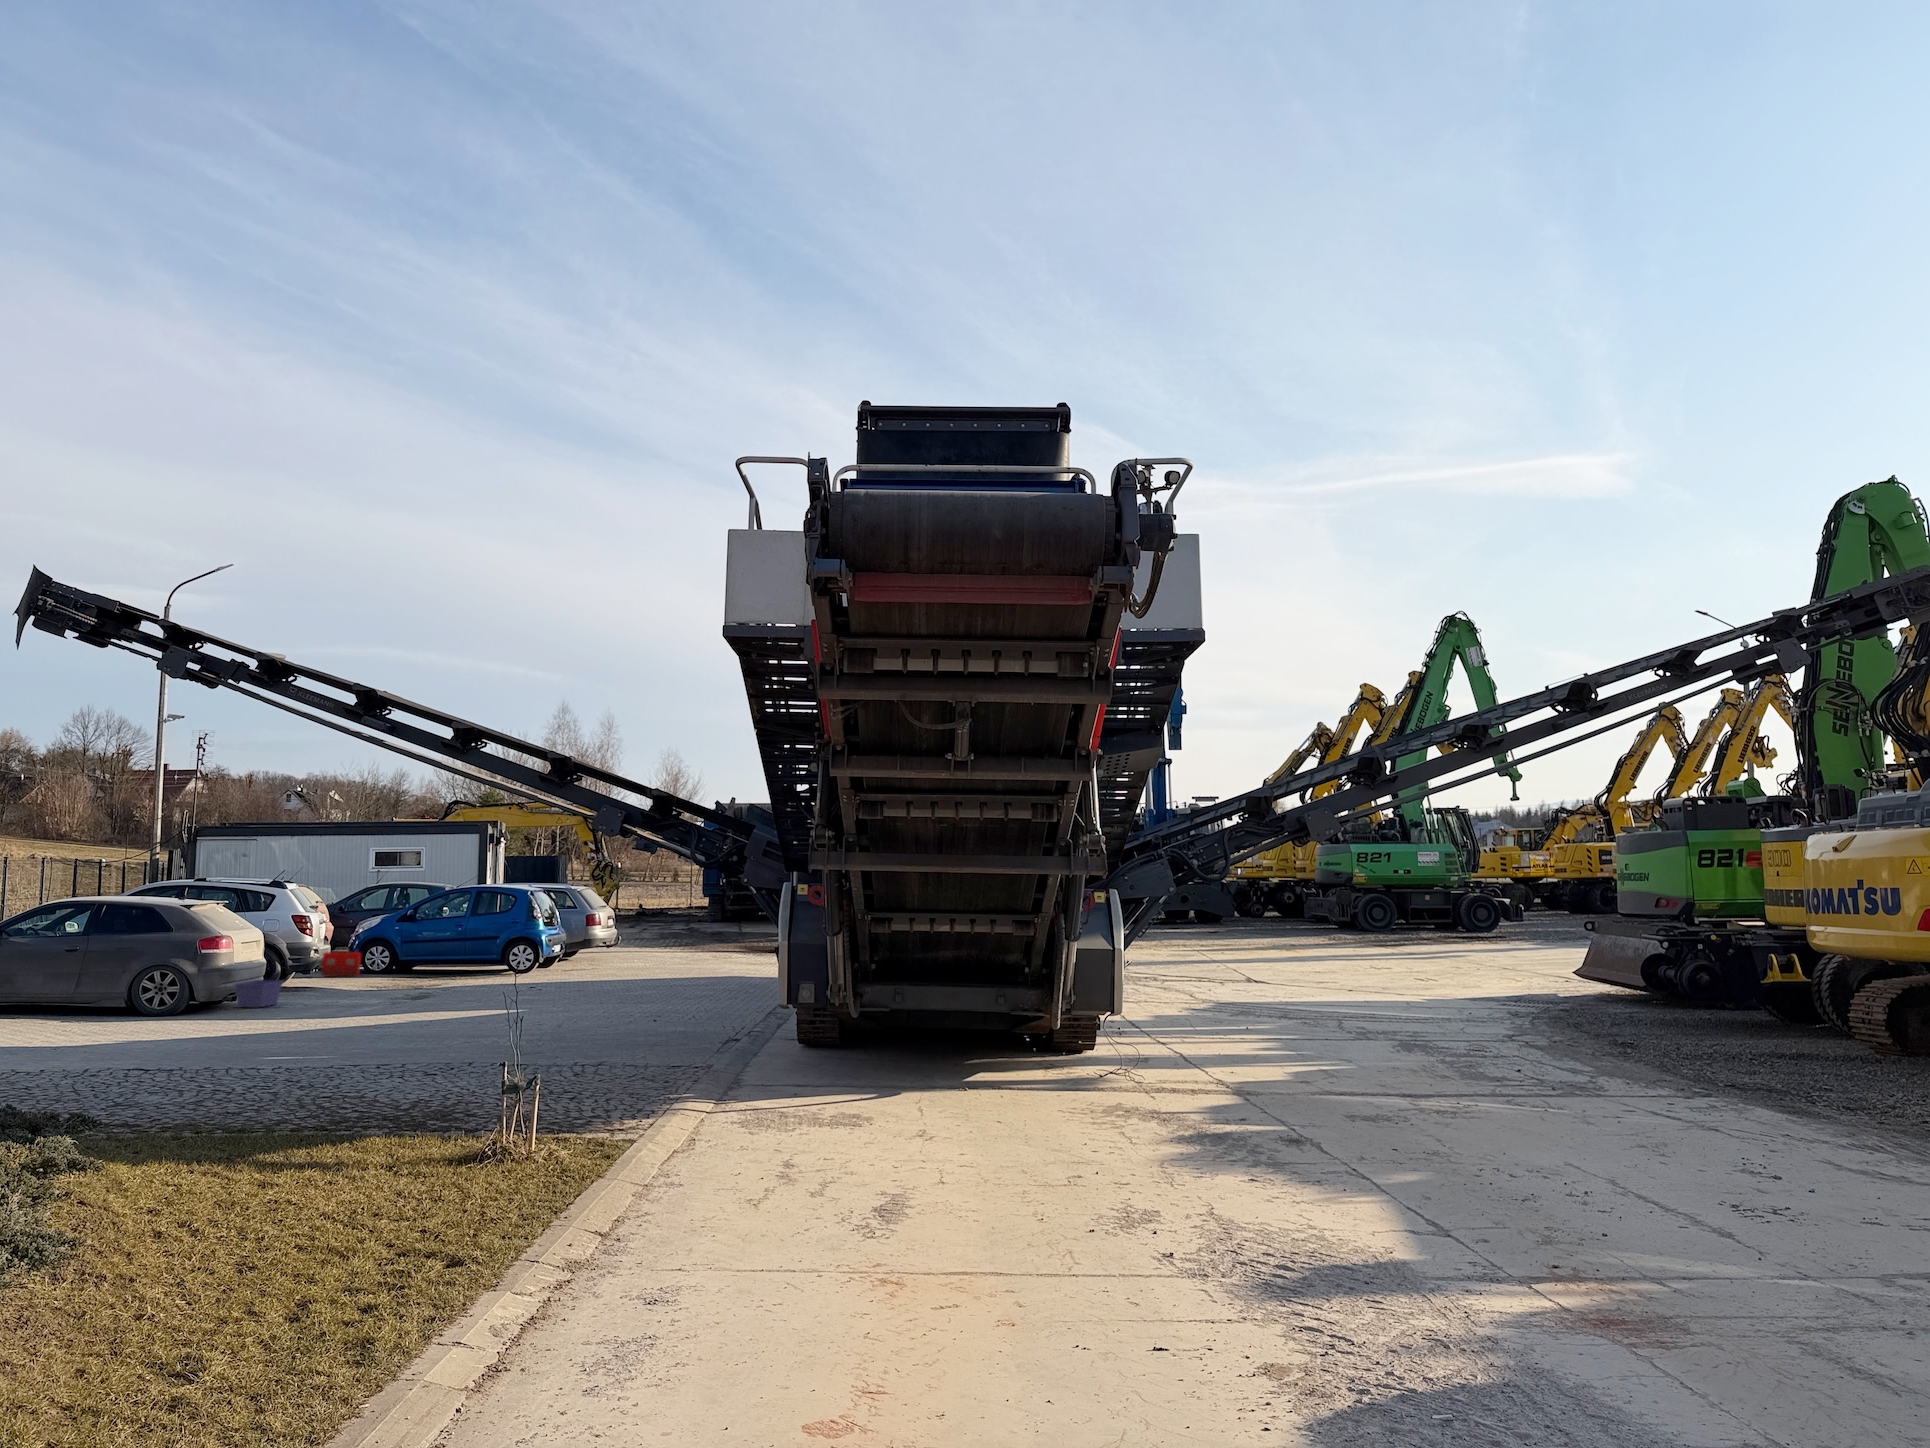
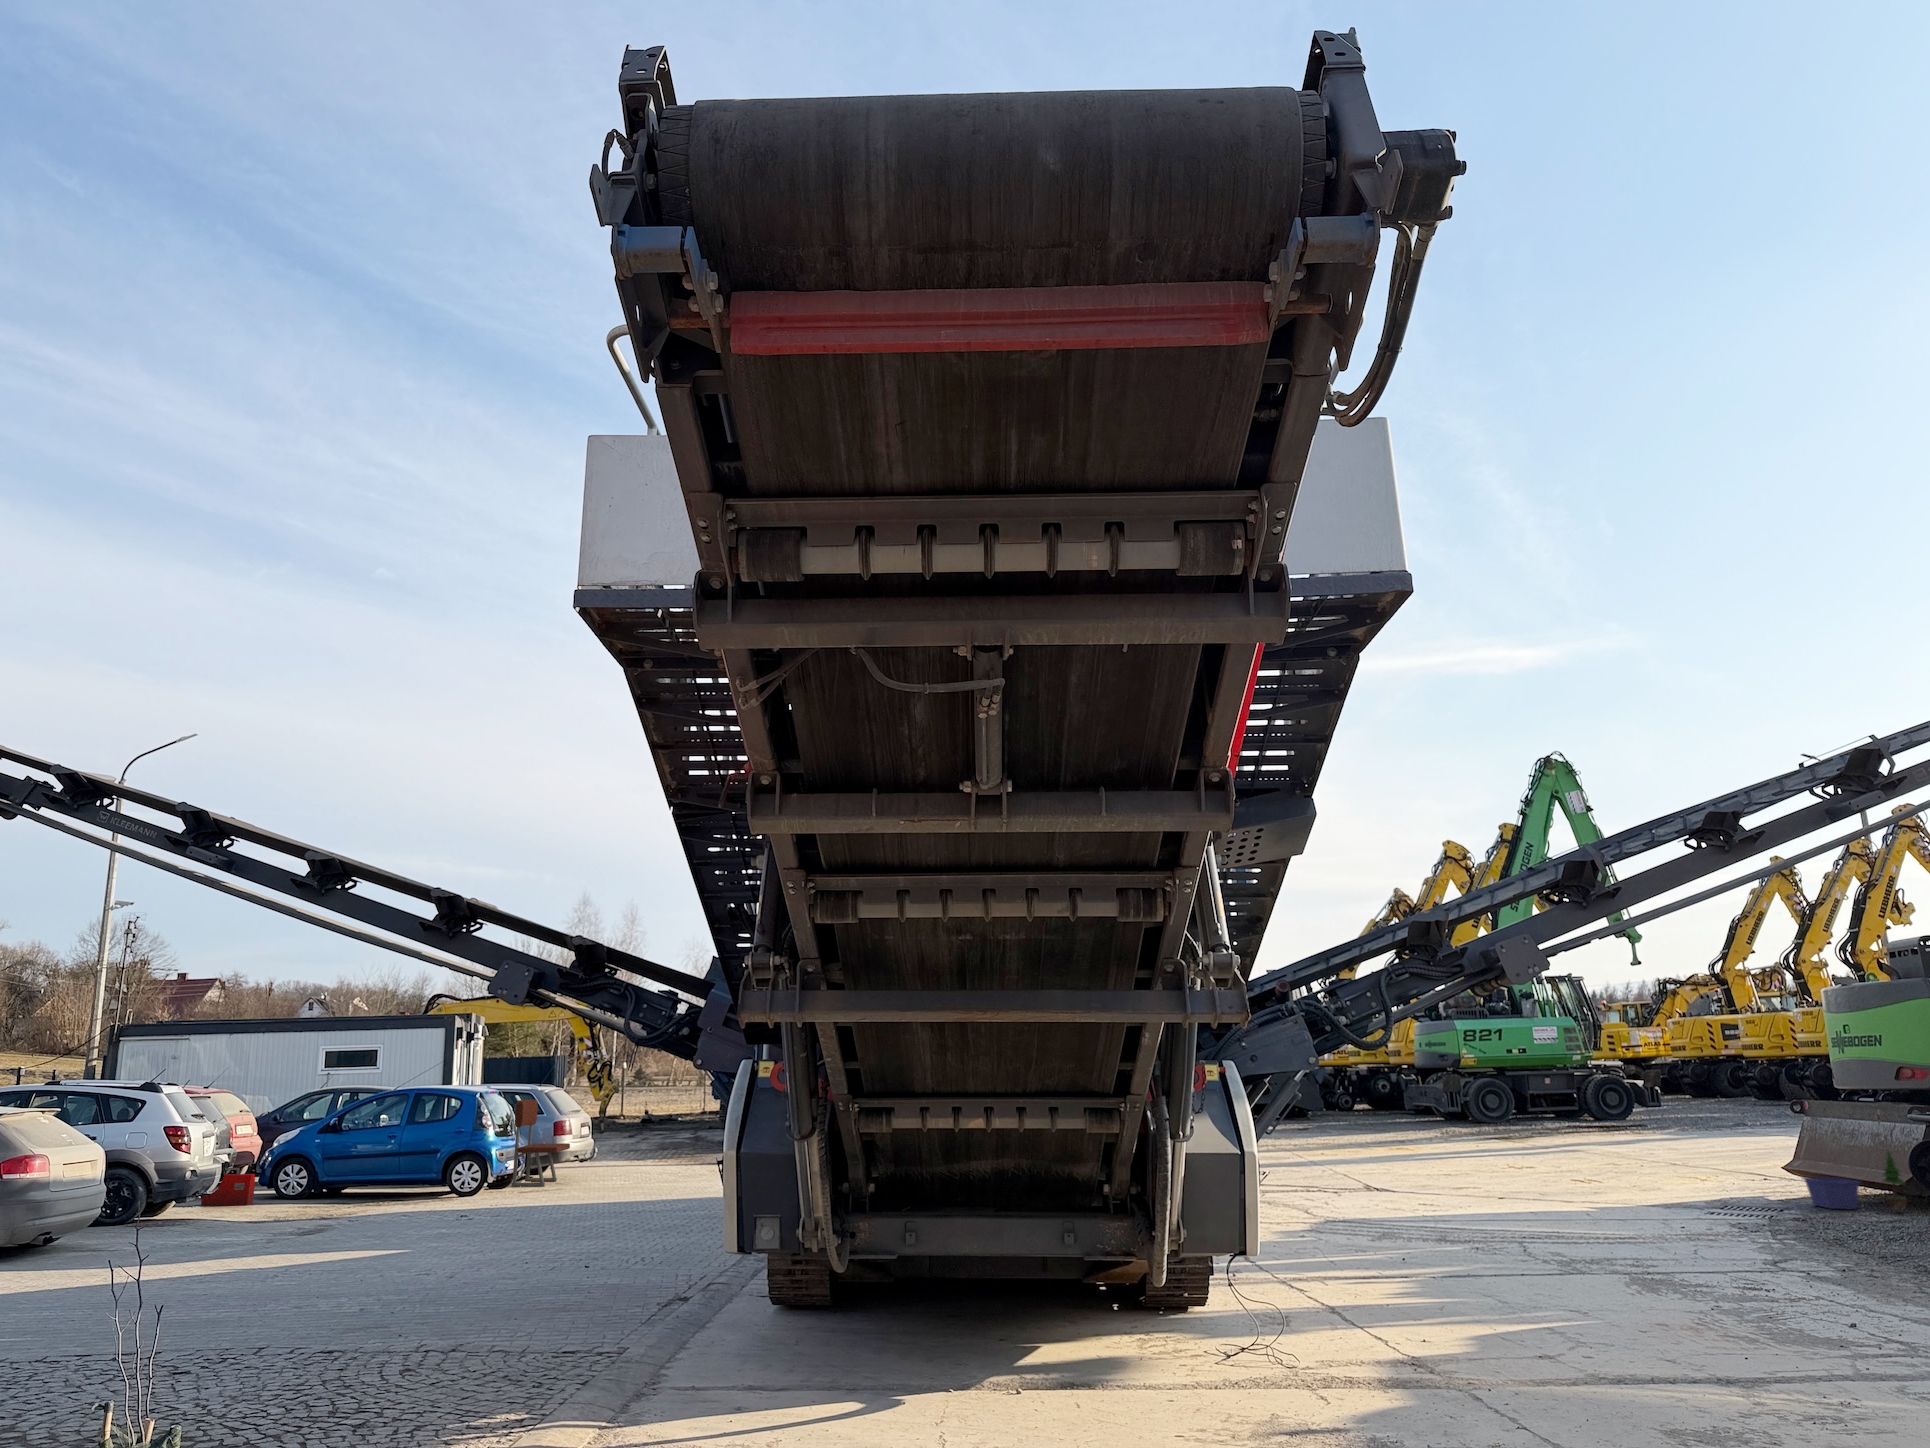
bench: none [559,898,603,967] -> present [511,1100,570,1187]
potted tree: none [1614,958,1632,1004] -> present [1883,1151,1906,1212]
storage bin: present [234,980,284,1008] -> present [1803,1177,1860,1209]

